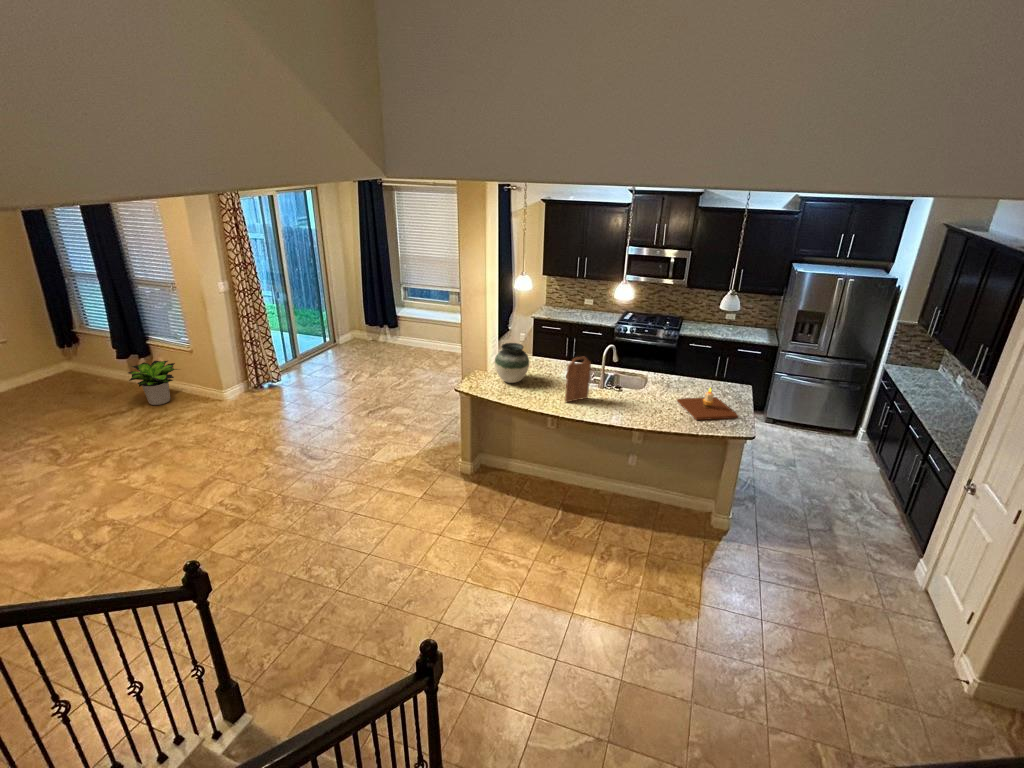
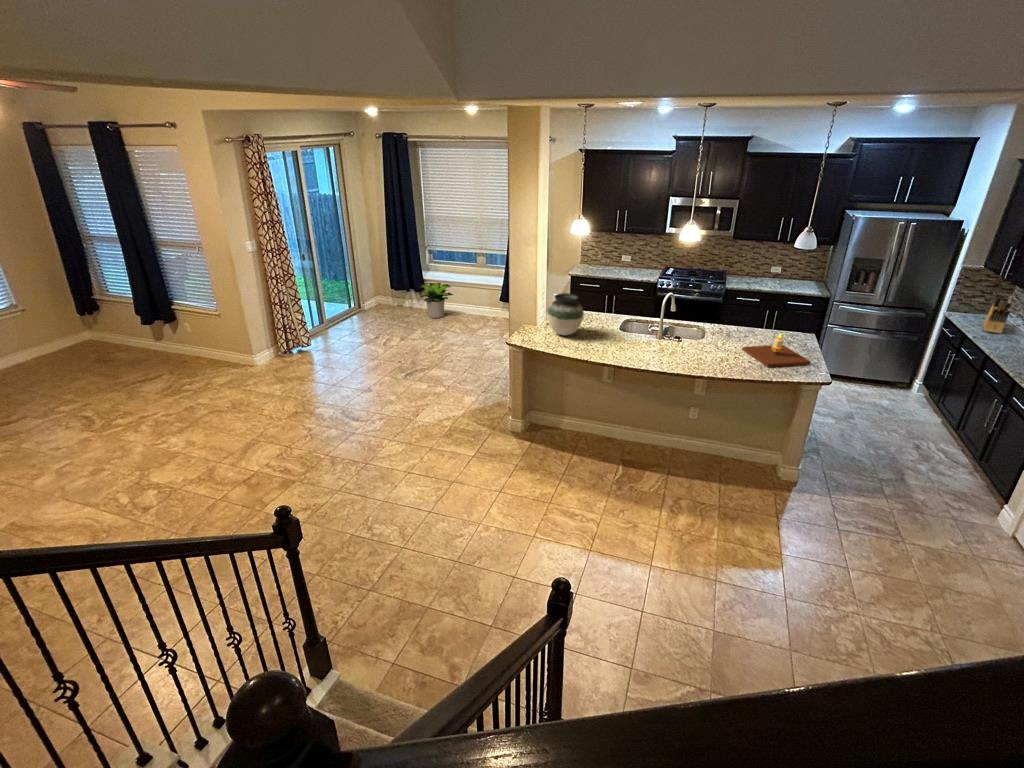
knife block: none [915,354,939,388] -> present [984,296,1013,333]
cutting board: present [565,357,591,402] -> none [625,303,653,353]
potted plant: present [128,361,177,405] -> present [418,283,453,318]

